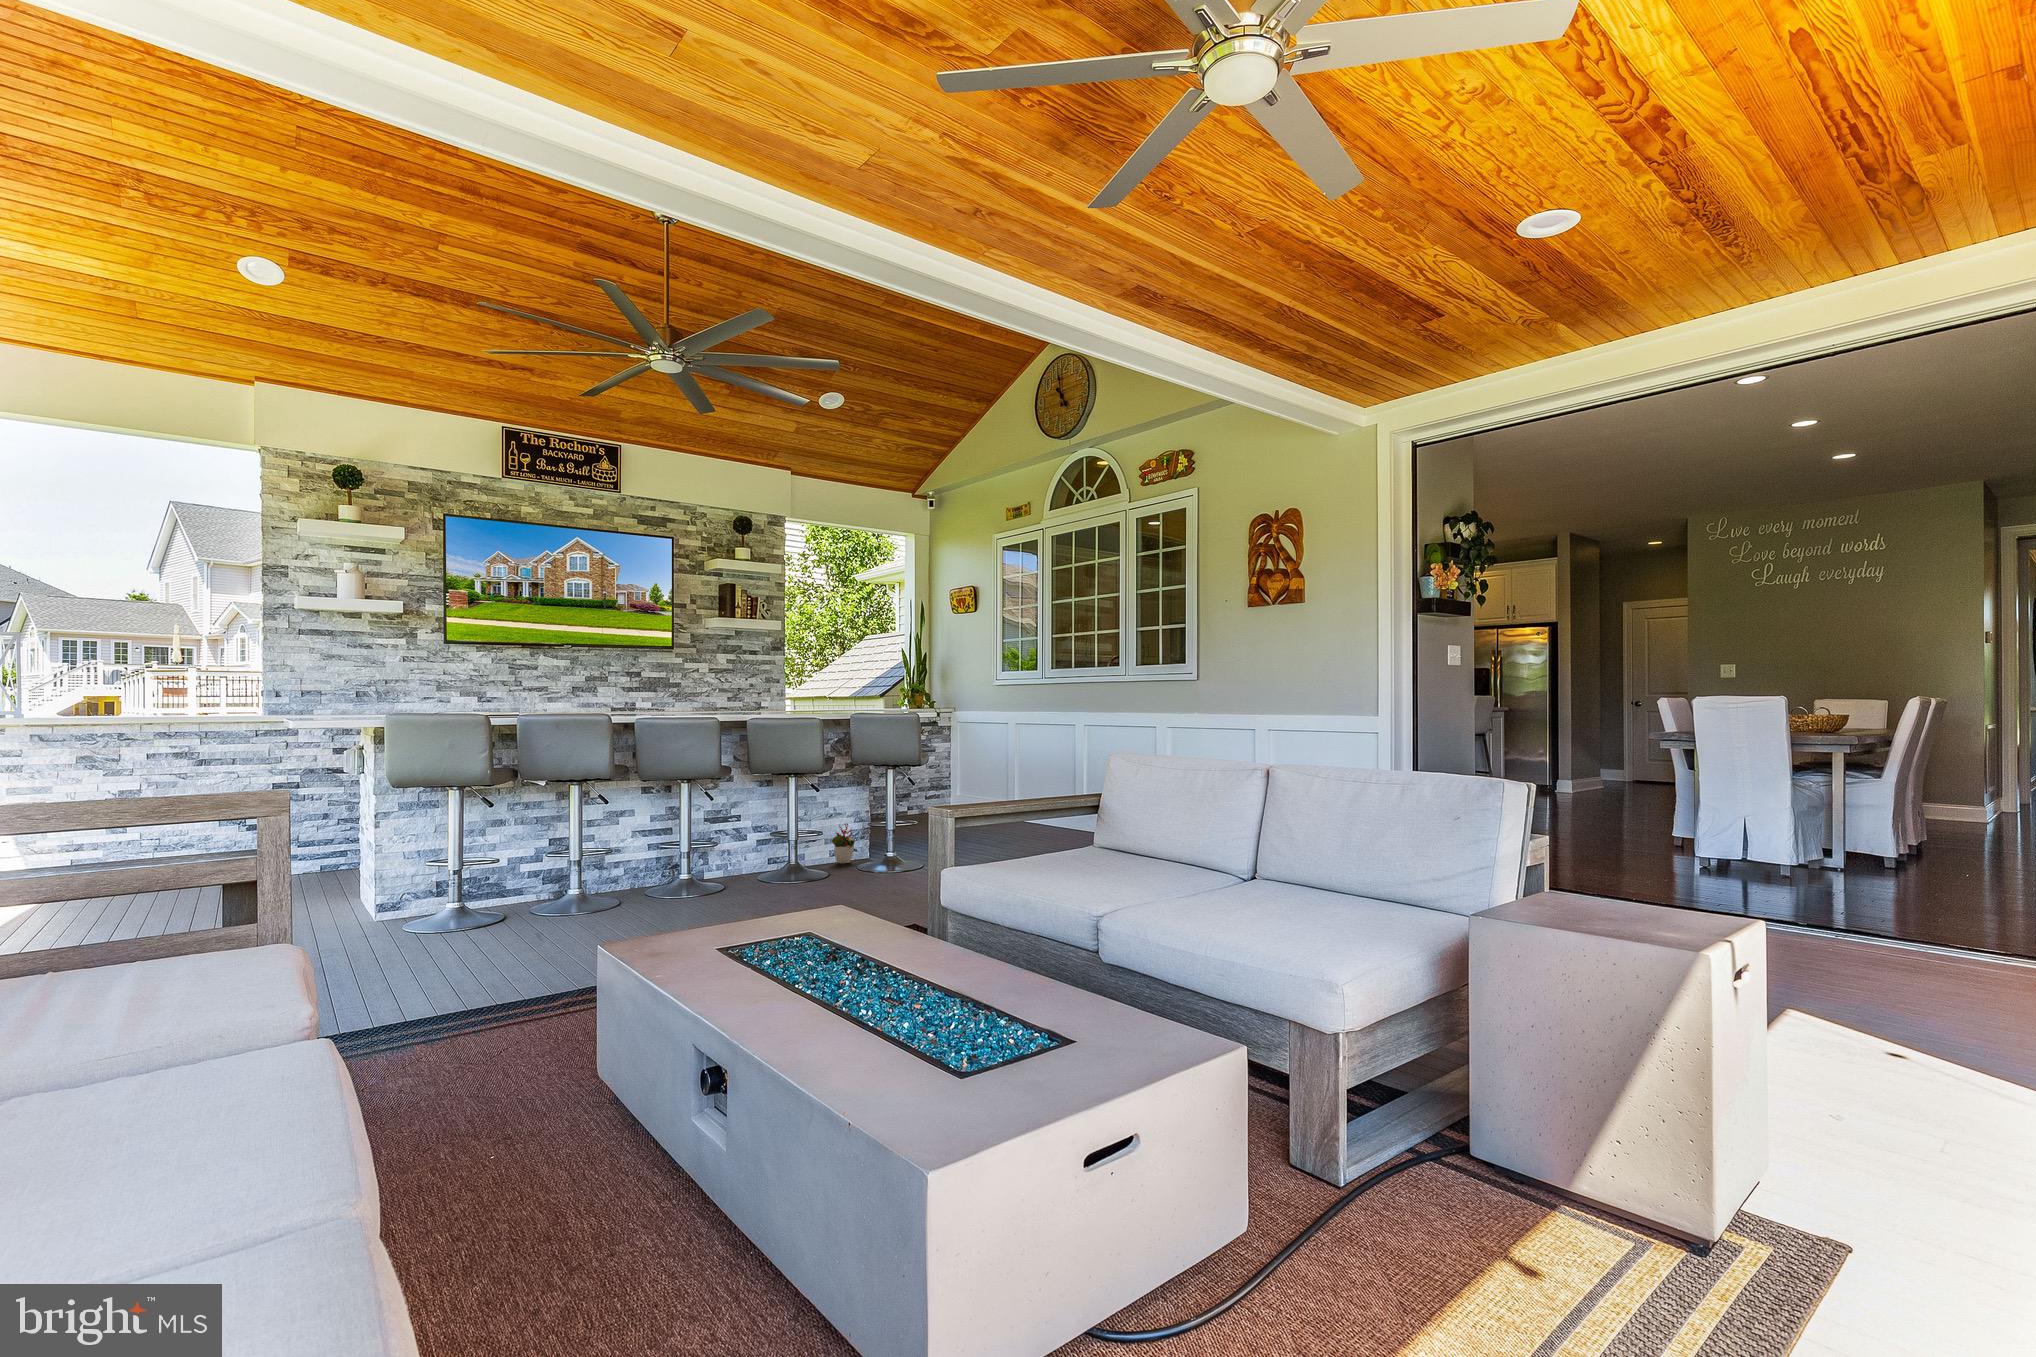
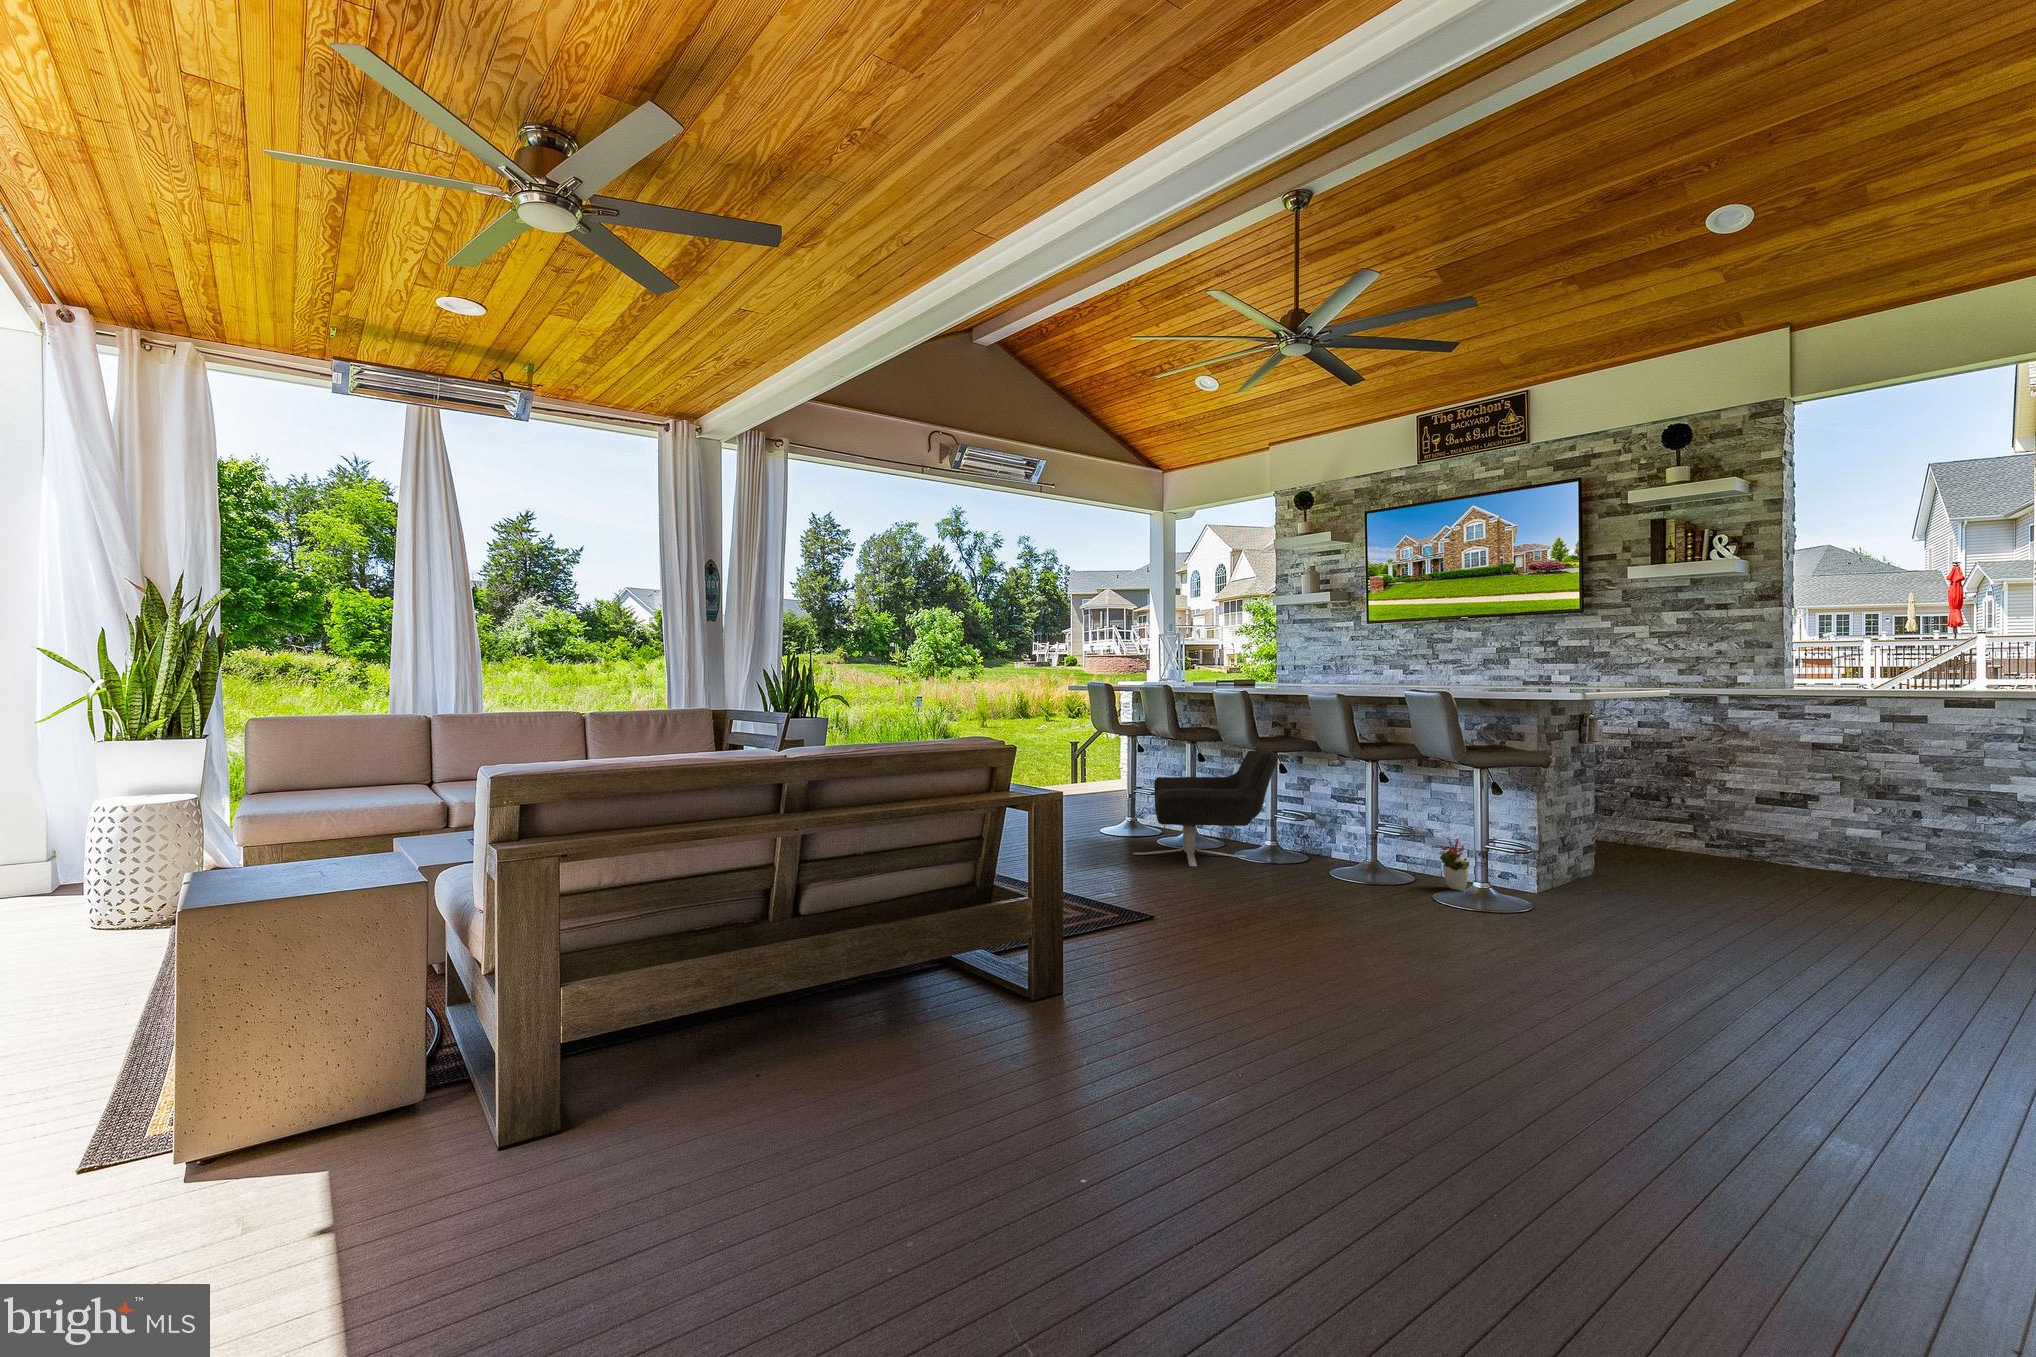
lounge chair: none [562,775,739,920] -> present [1133,750,1278,866]

